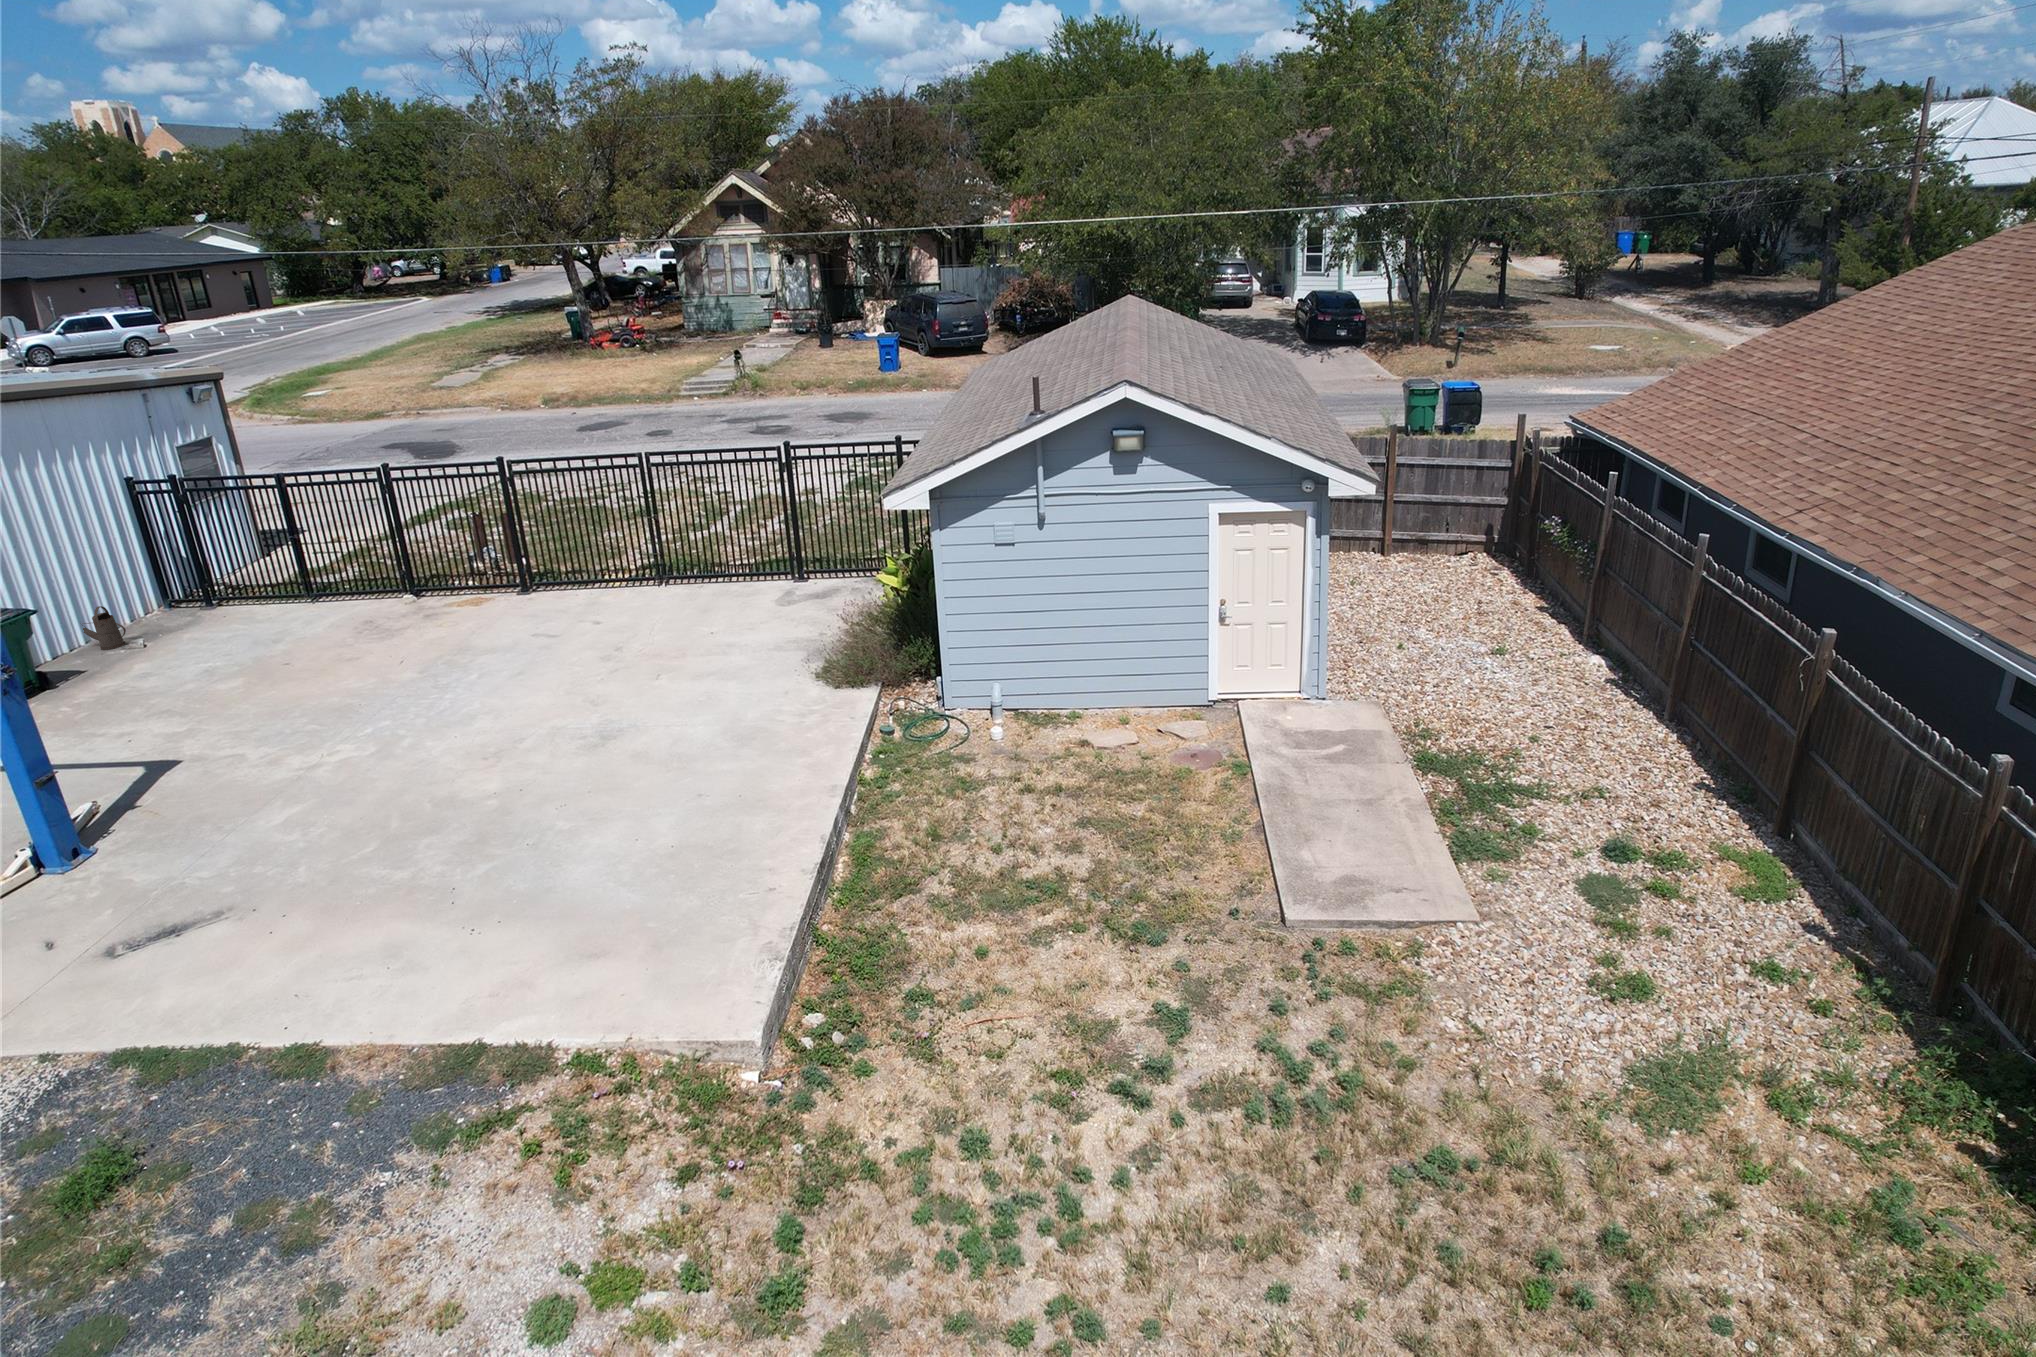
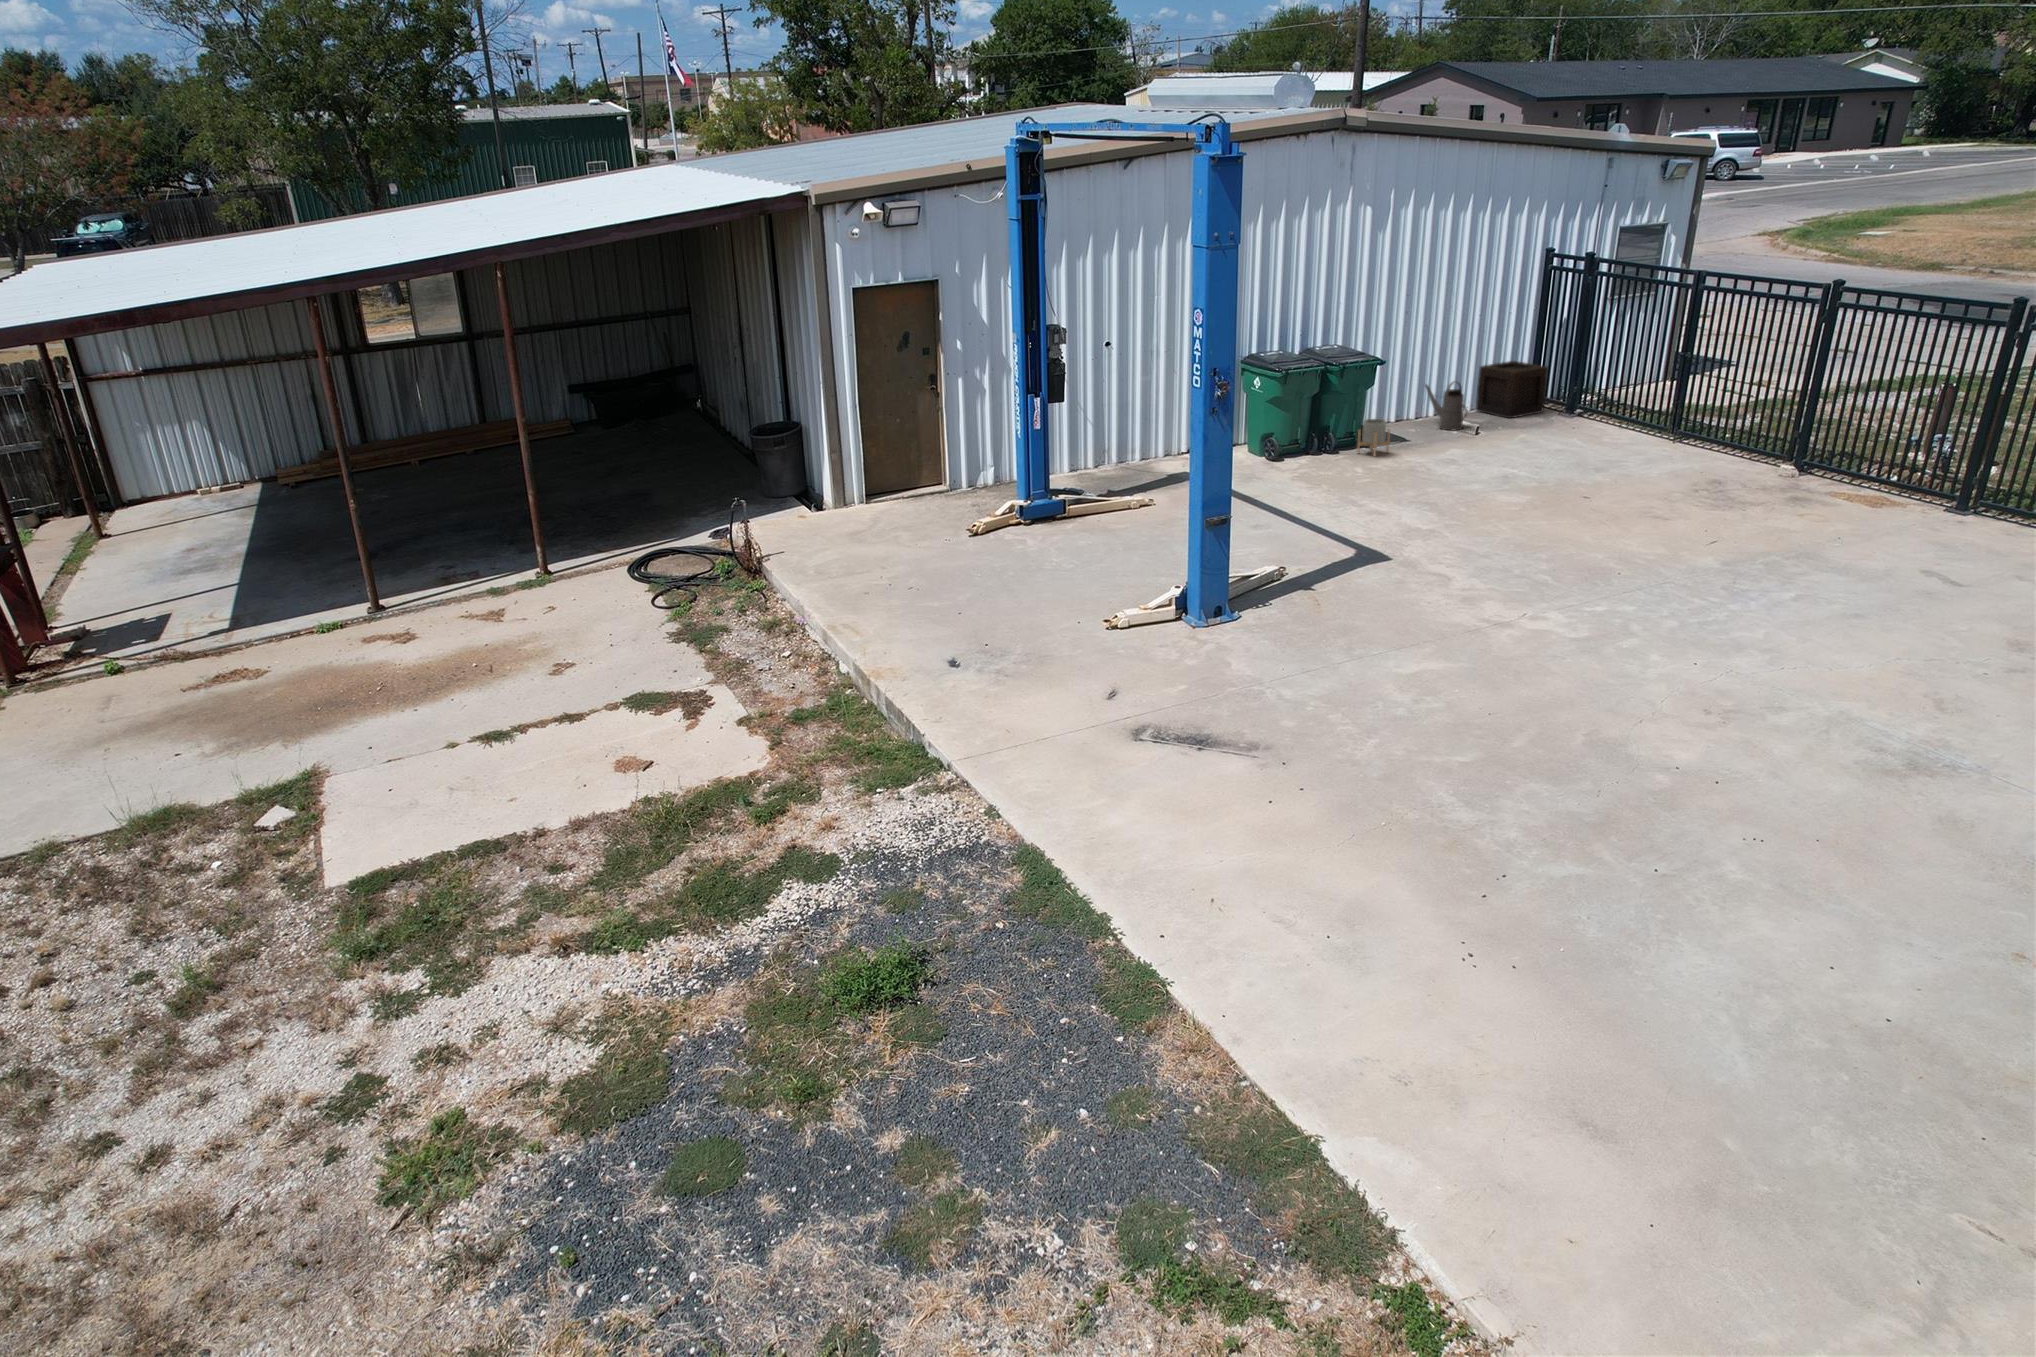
wooden crate: none [107,572,185,626] -> present [1476,361,1548,418]
planter: none [35,658,76,695] -> present [1357,419,1390,456]

